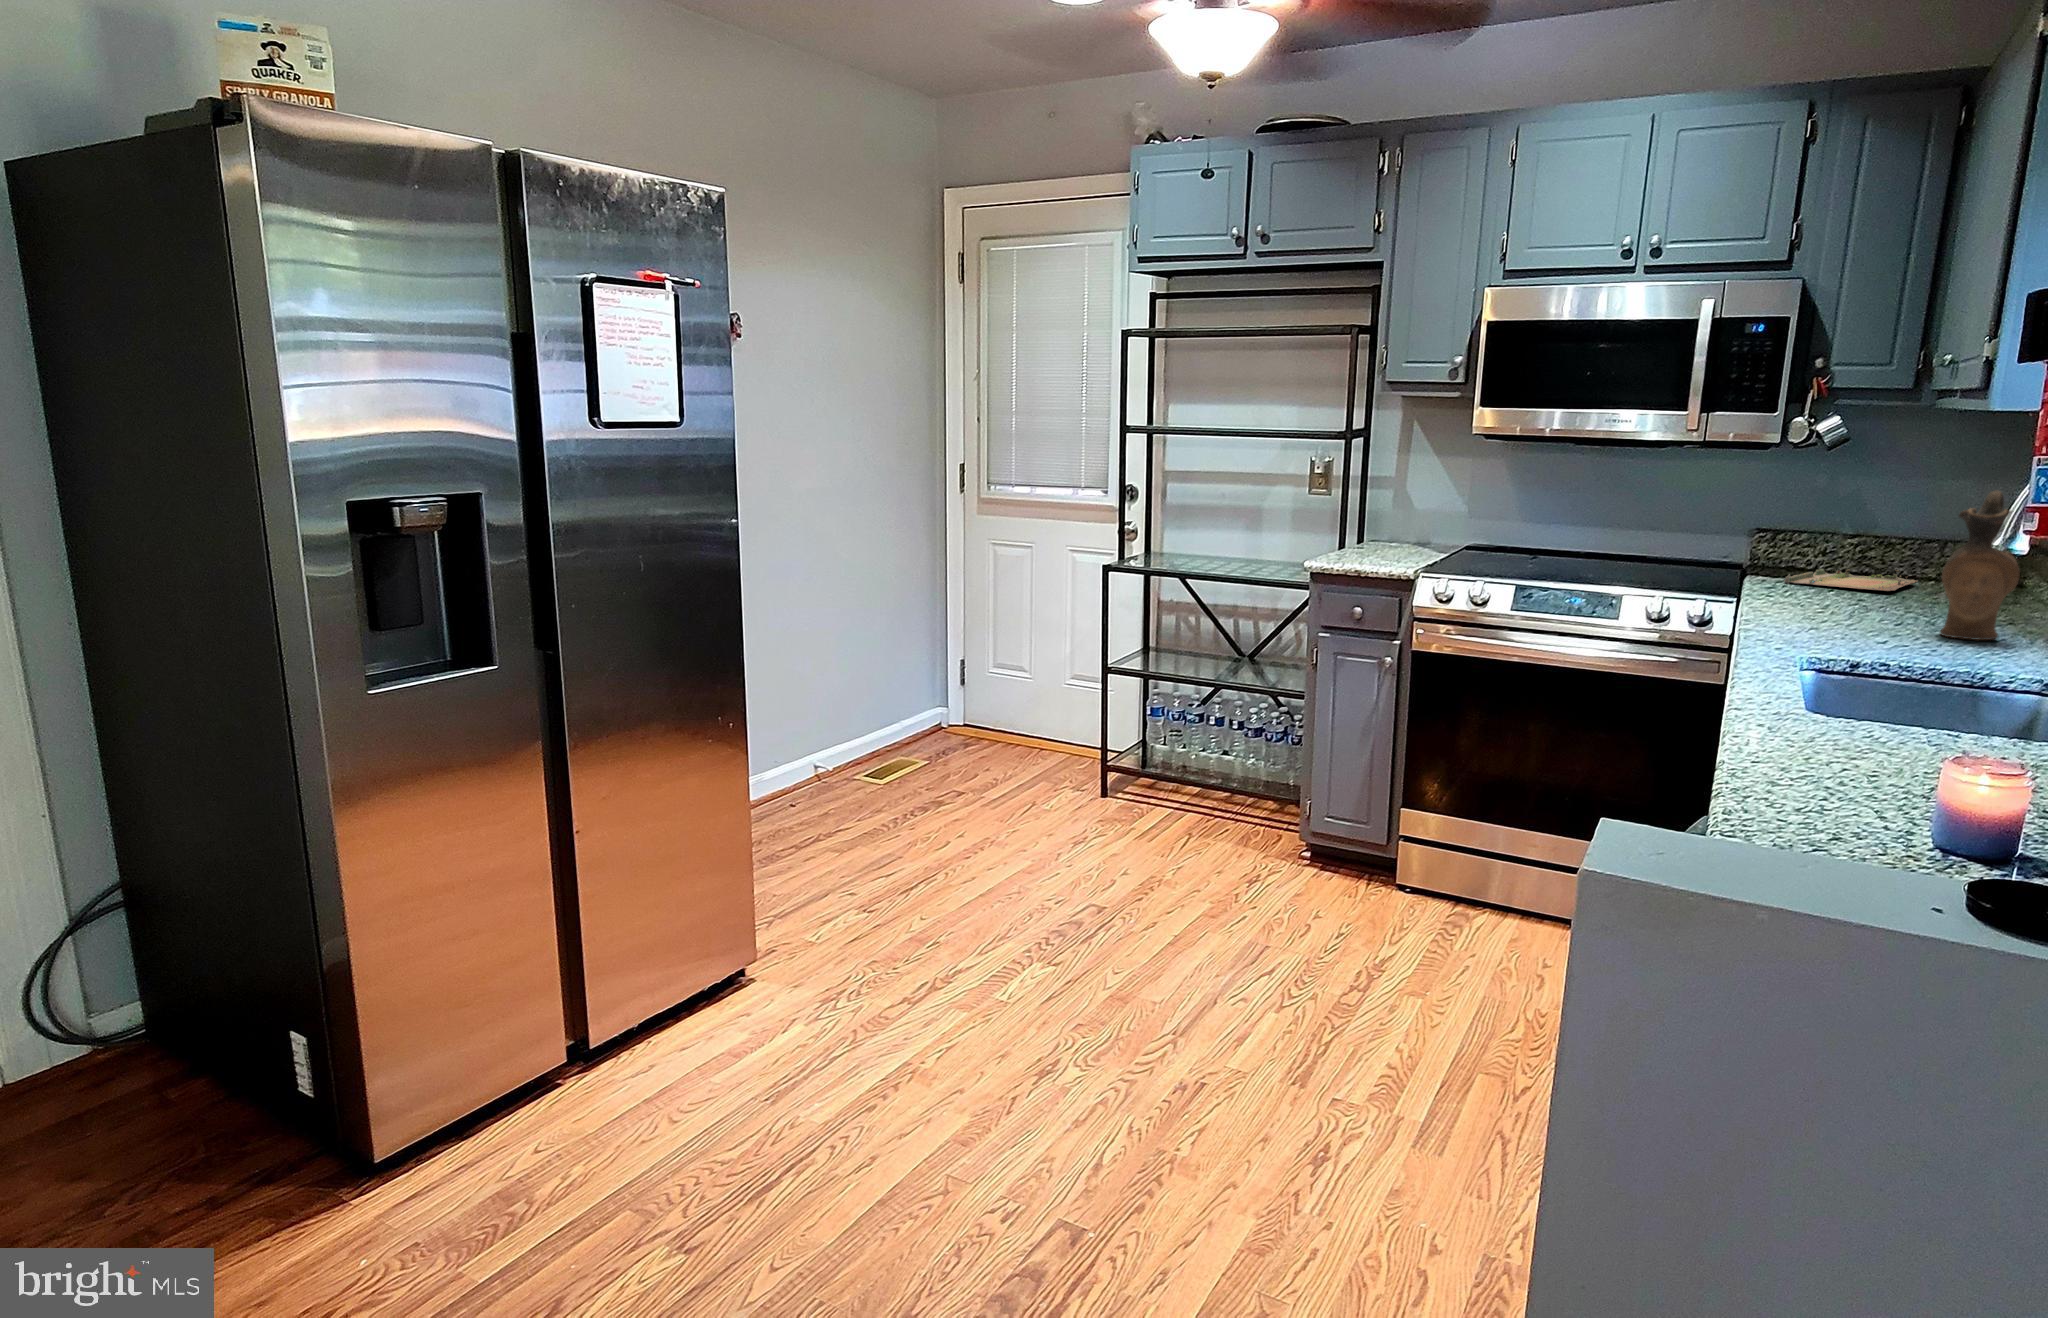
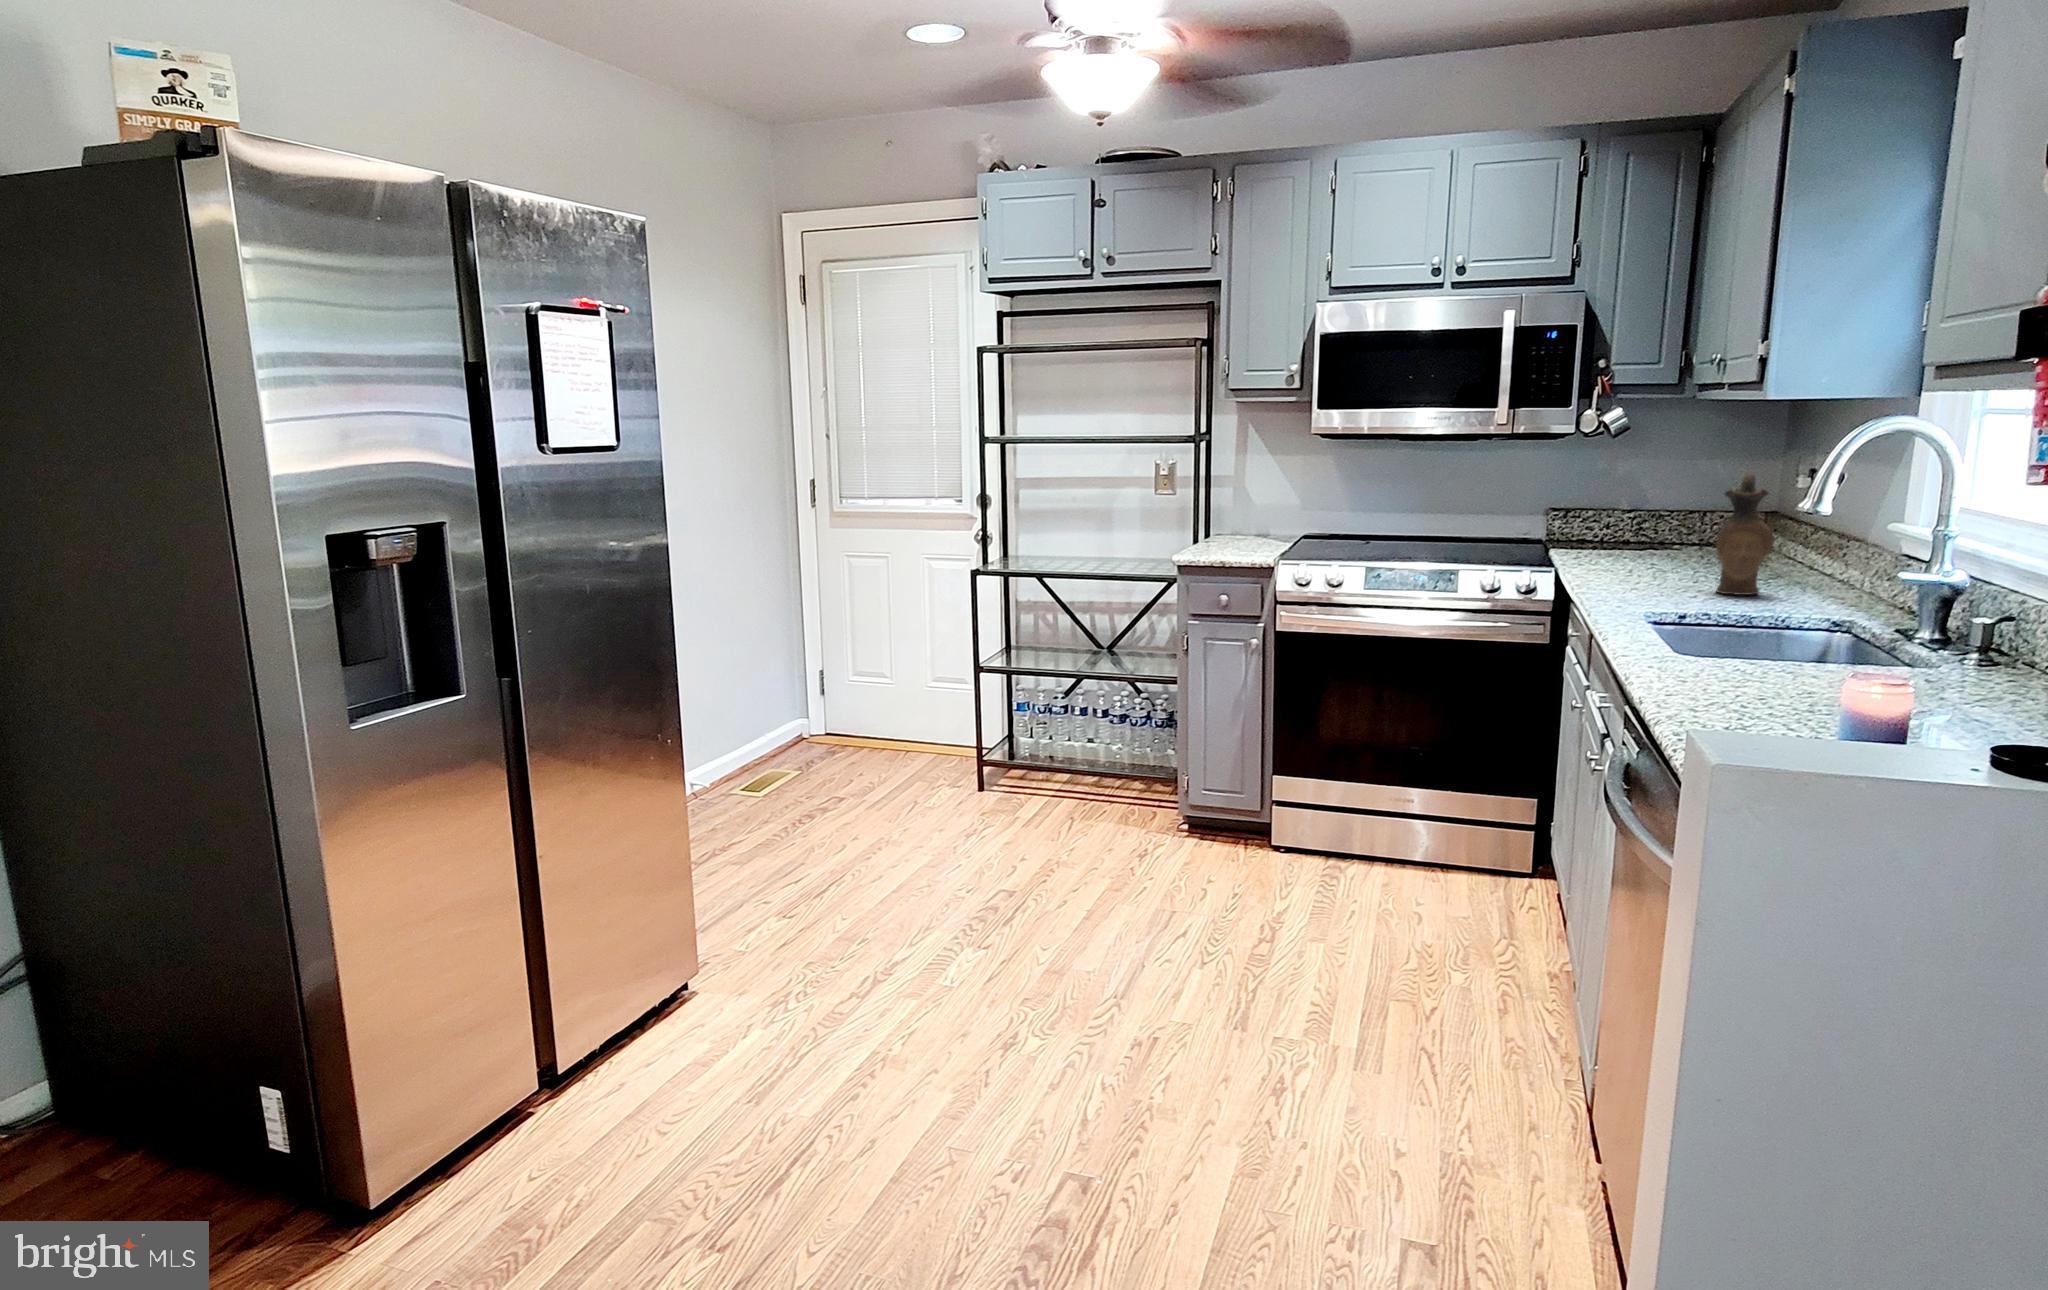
tray: present [1784,569,1917,591] -> none [1576,539,1677,559]

